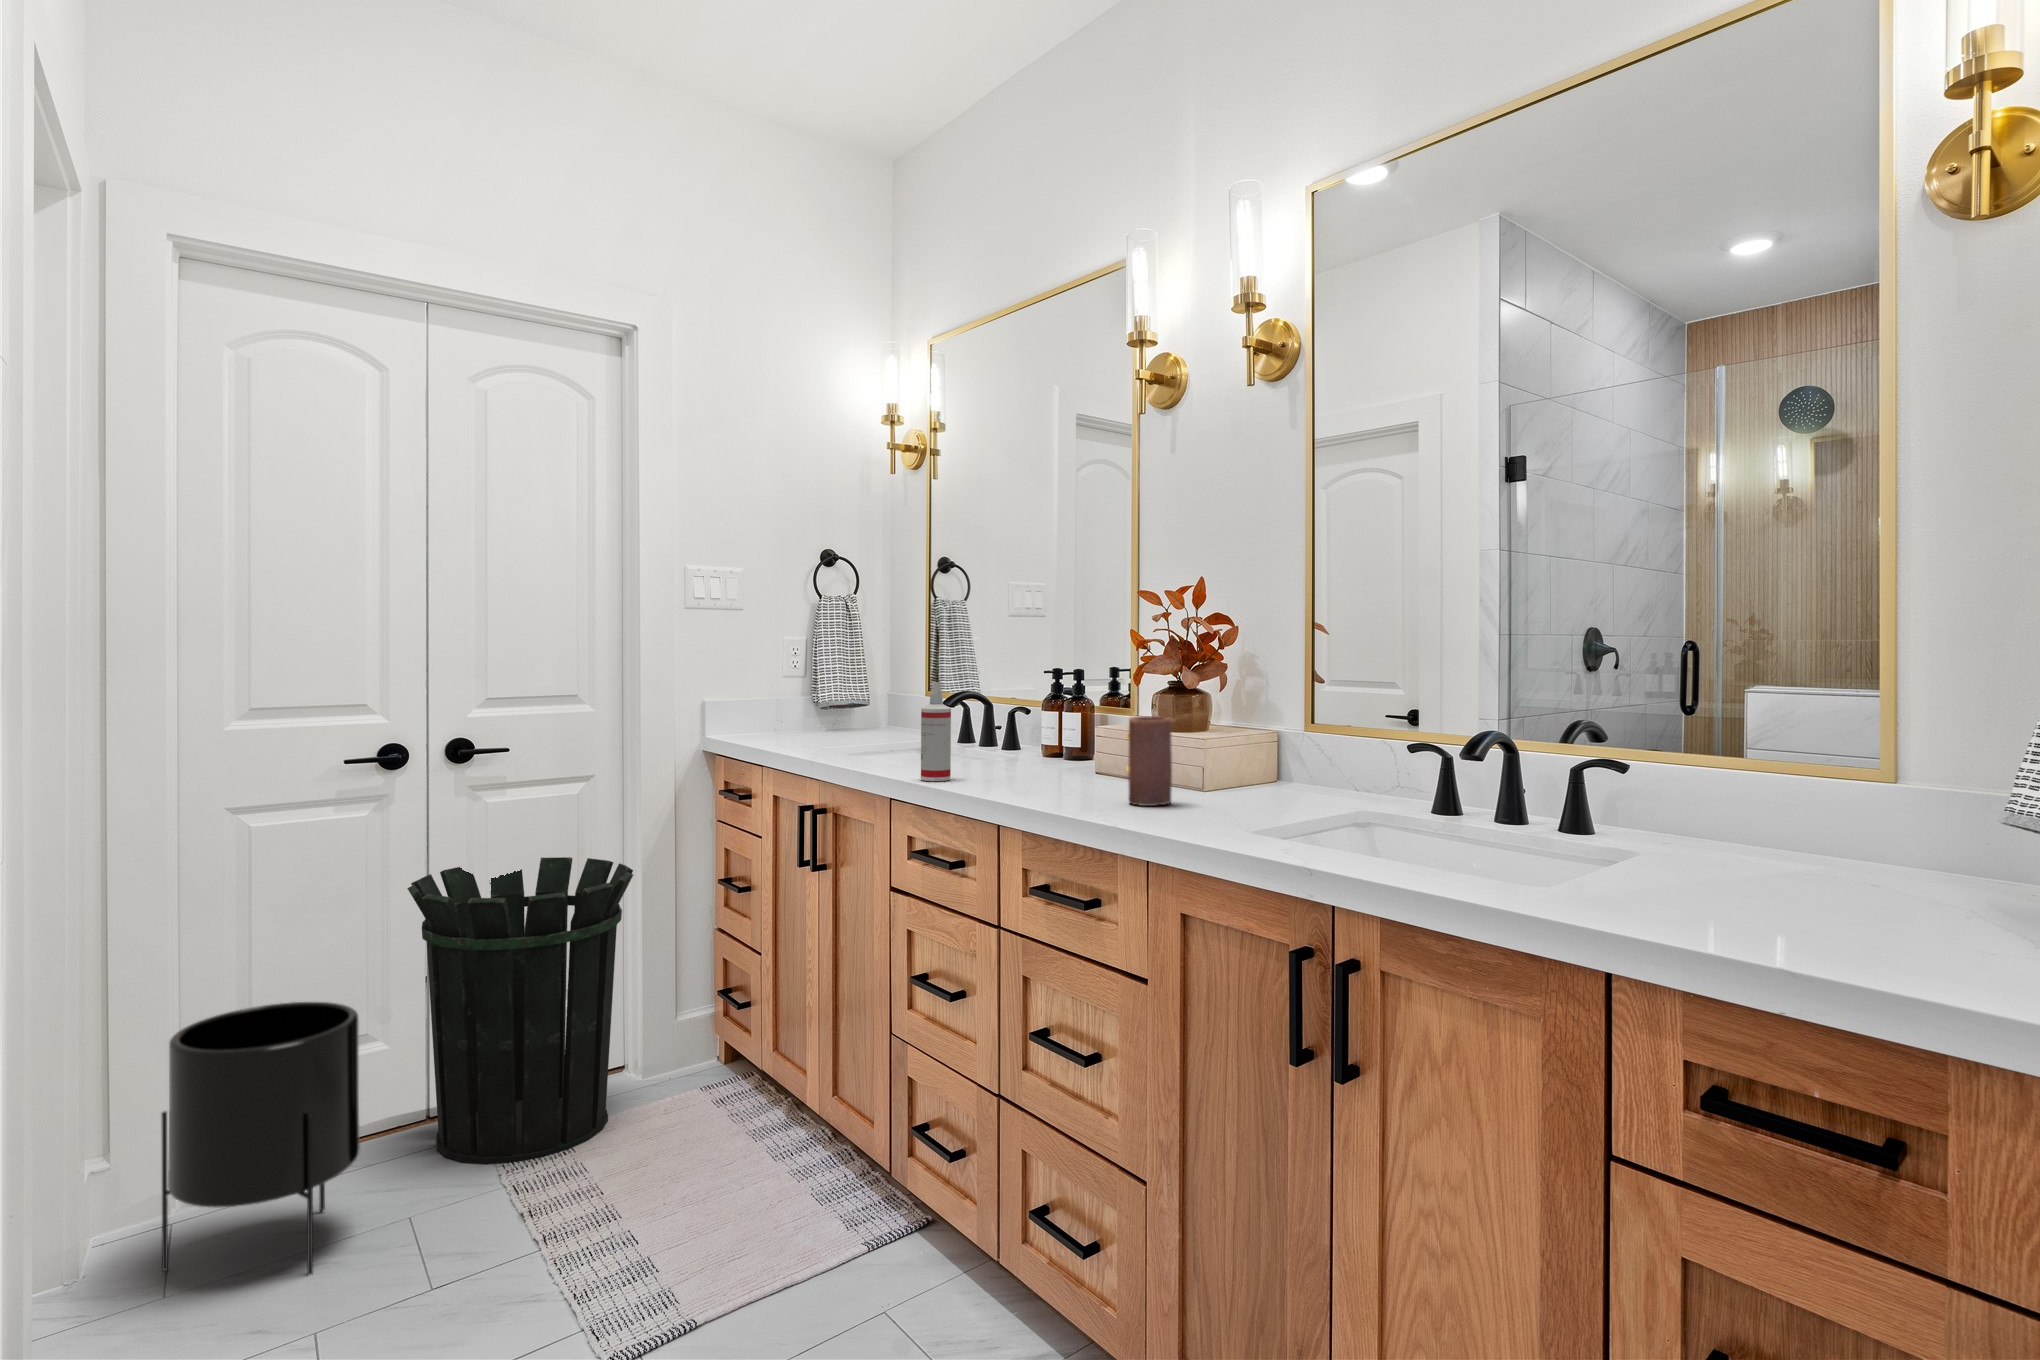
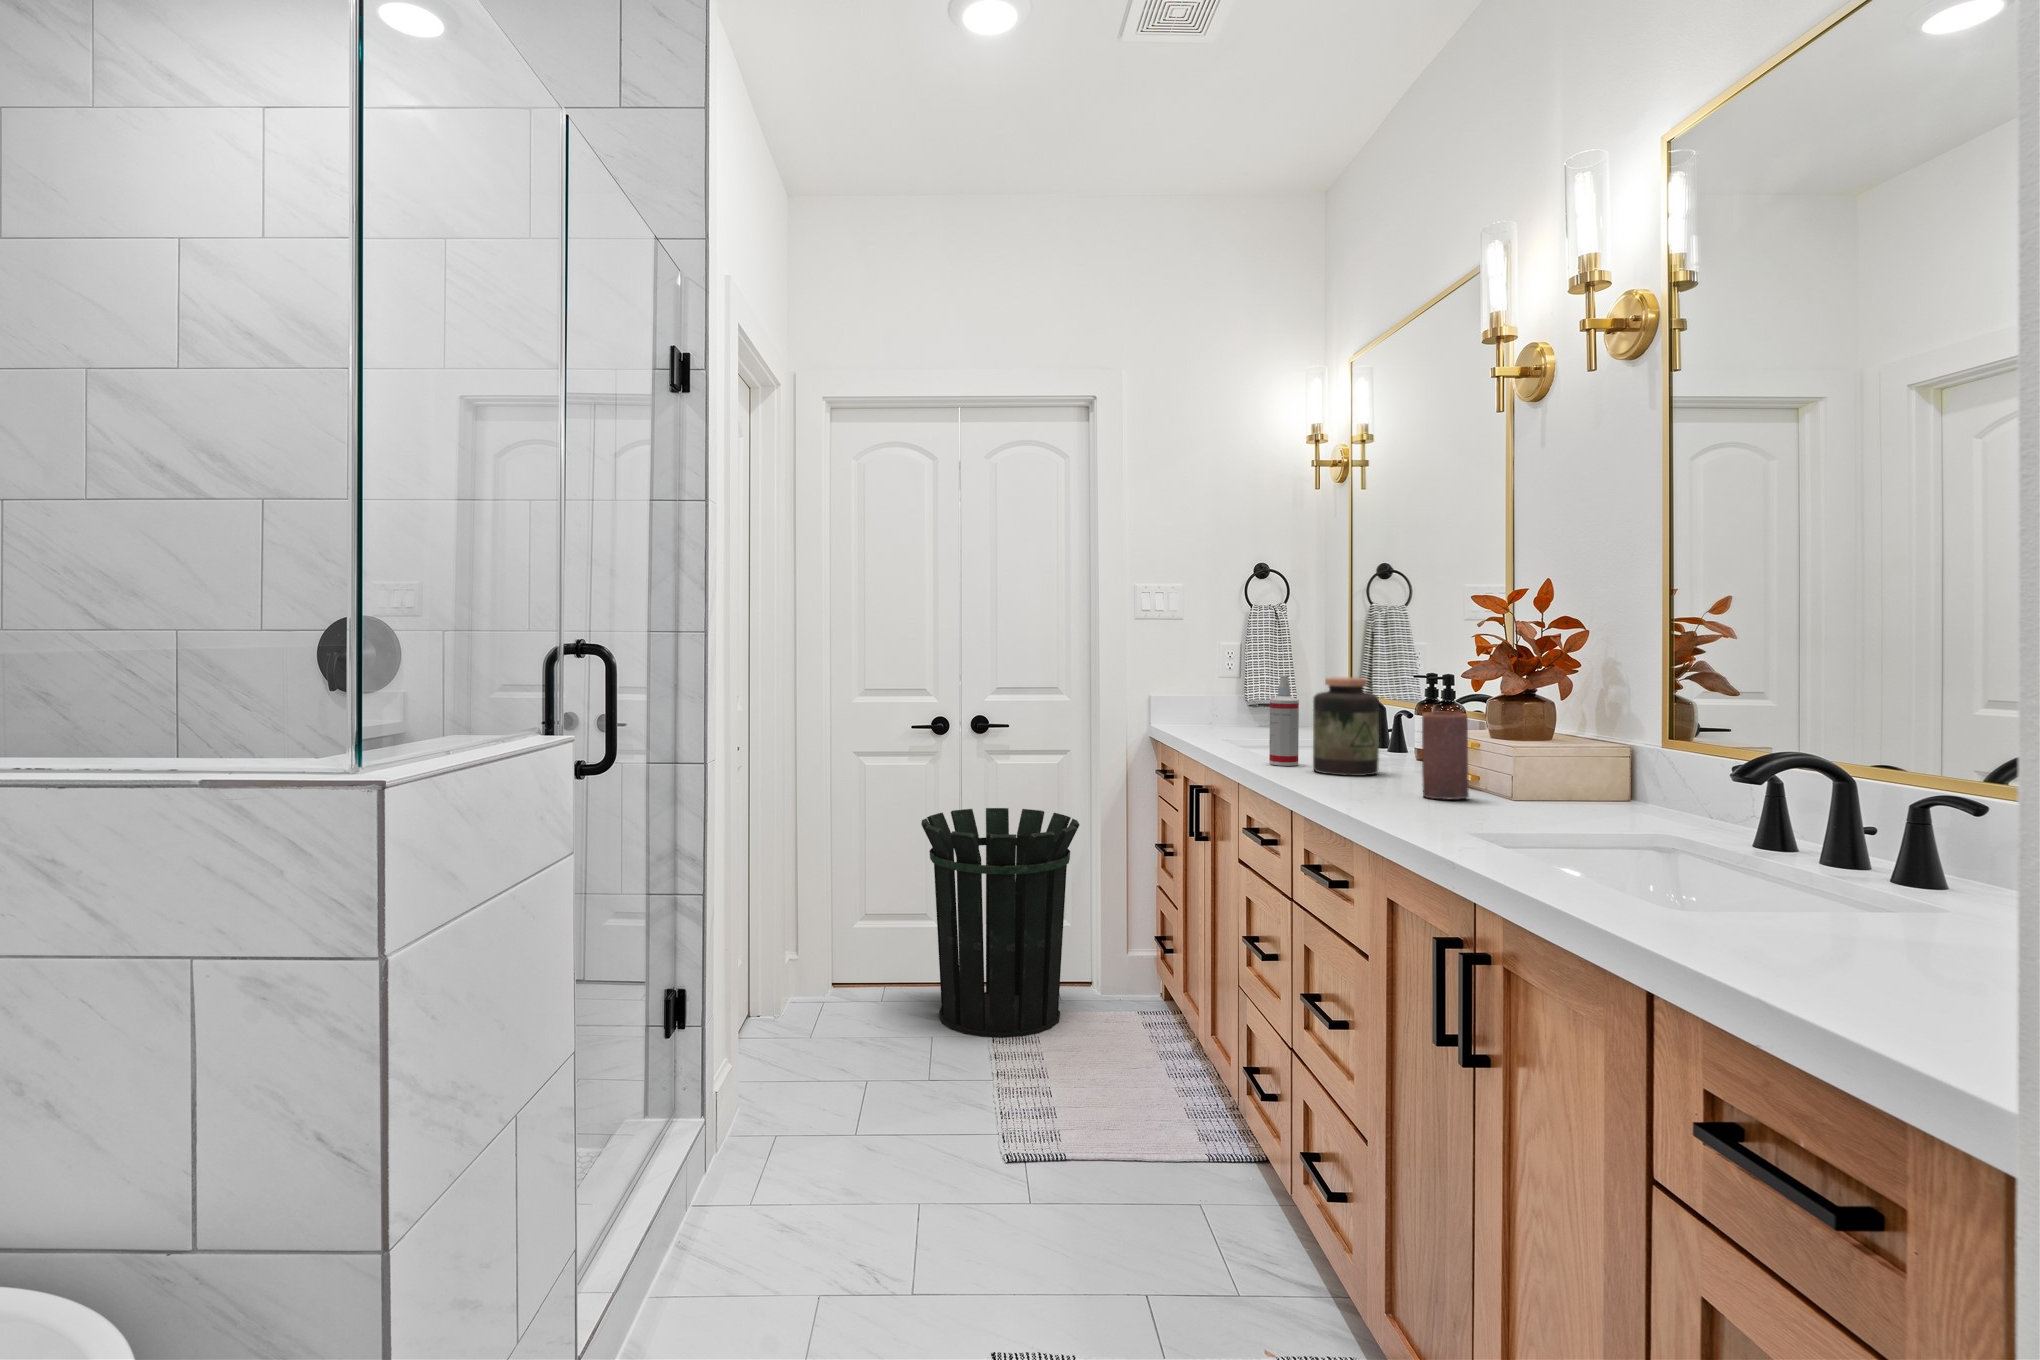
jar: none [977,682,1044,788] -> present [1313,677,1379,776]
planter: present [161,1002,360,1275] -> none [760,889,872,1078]

